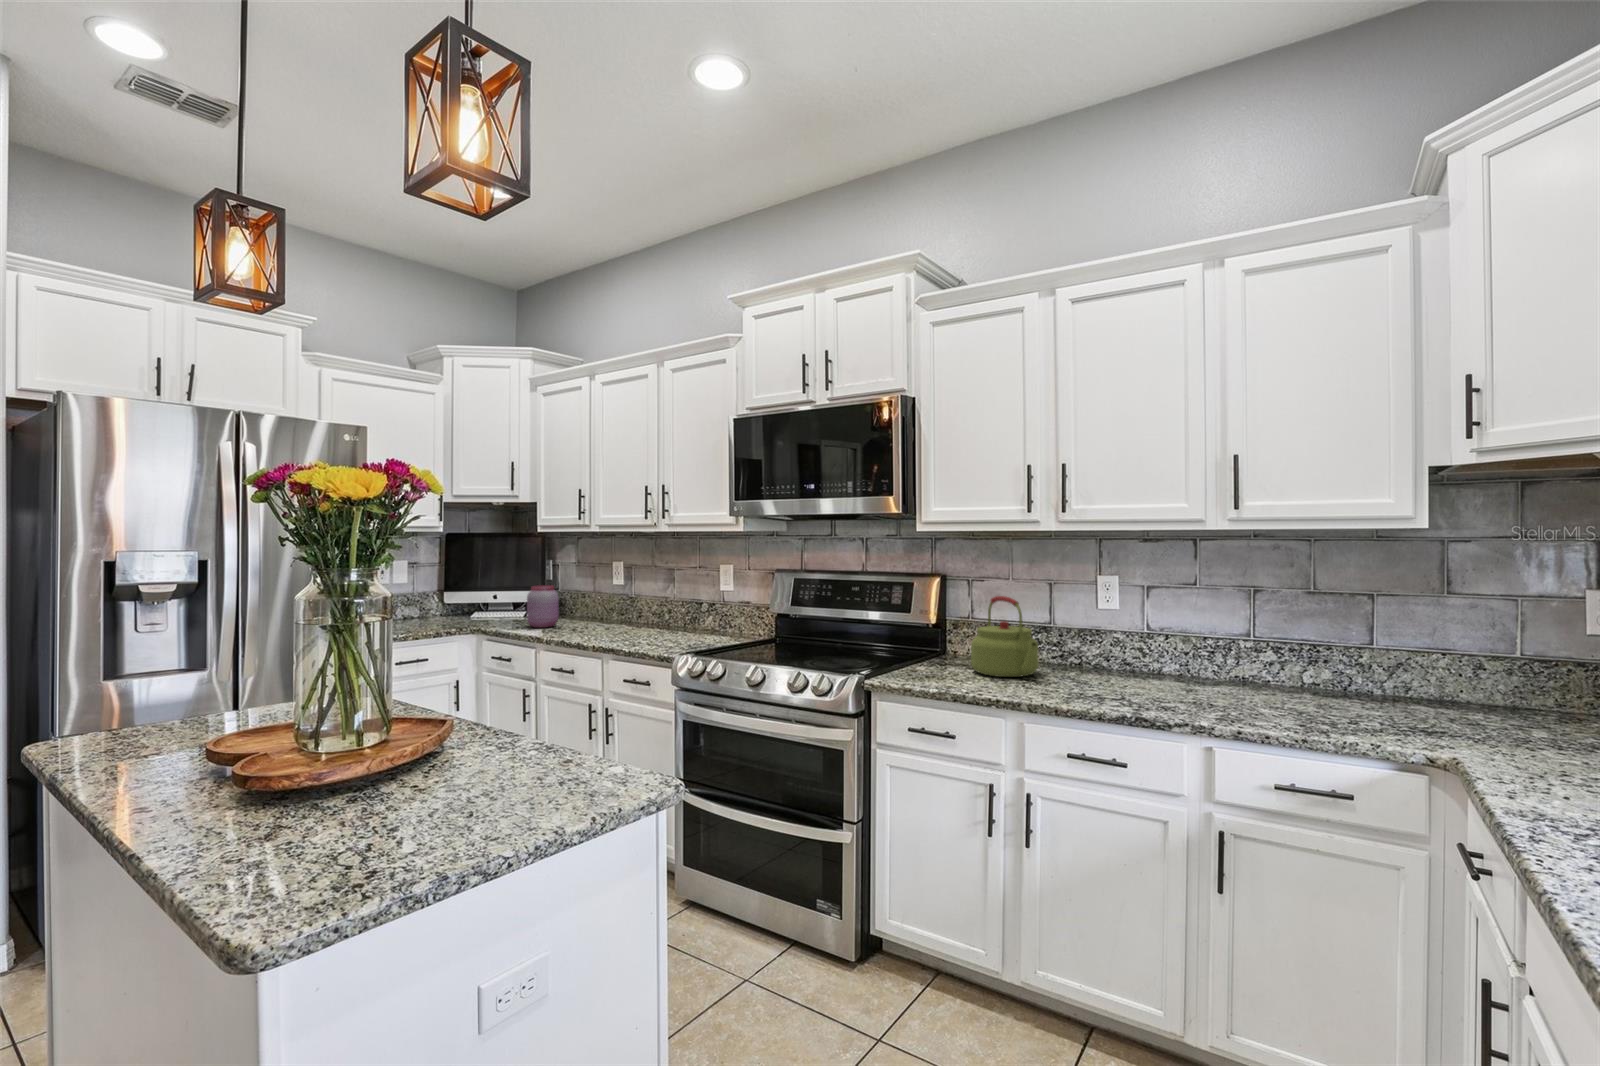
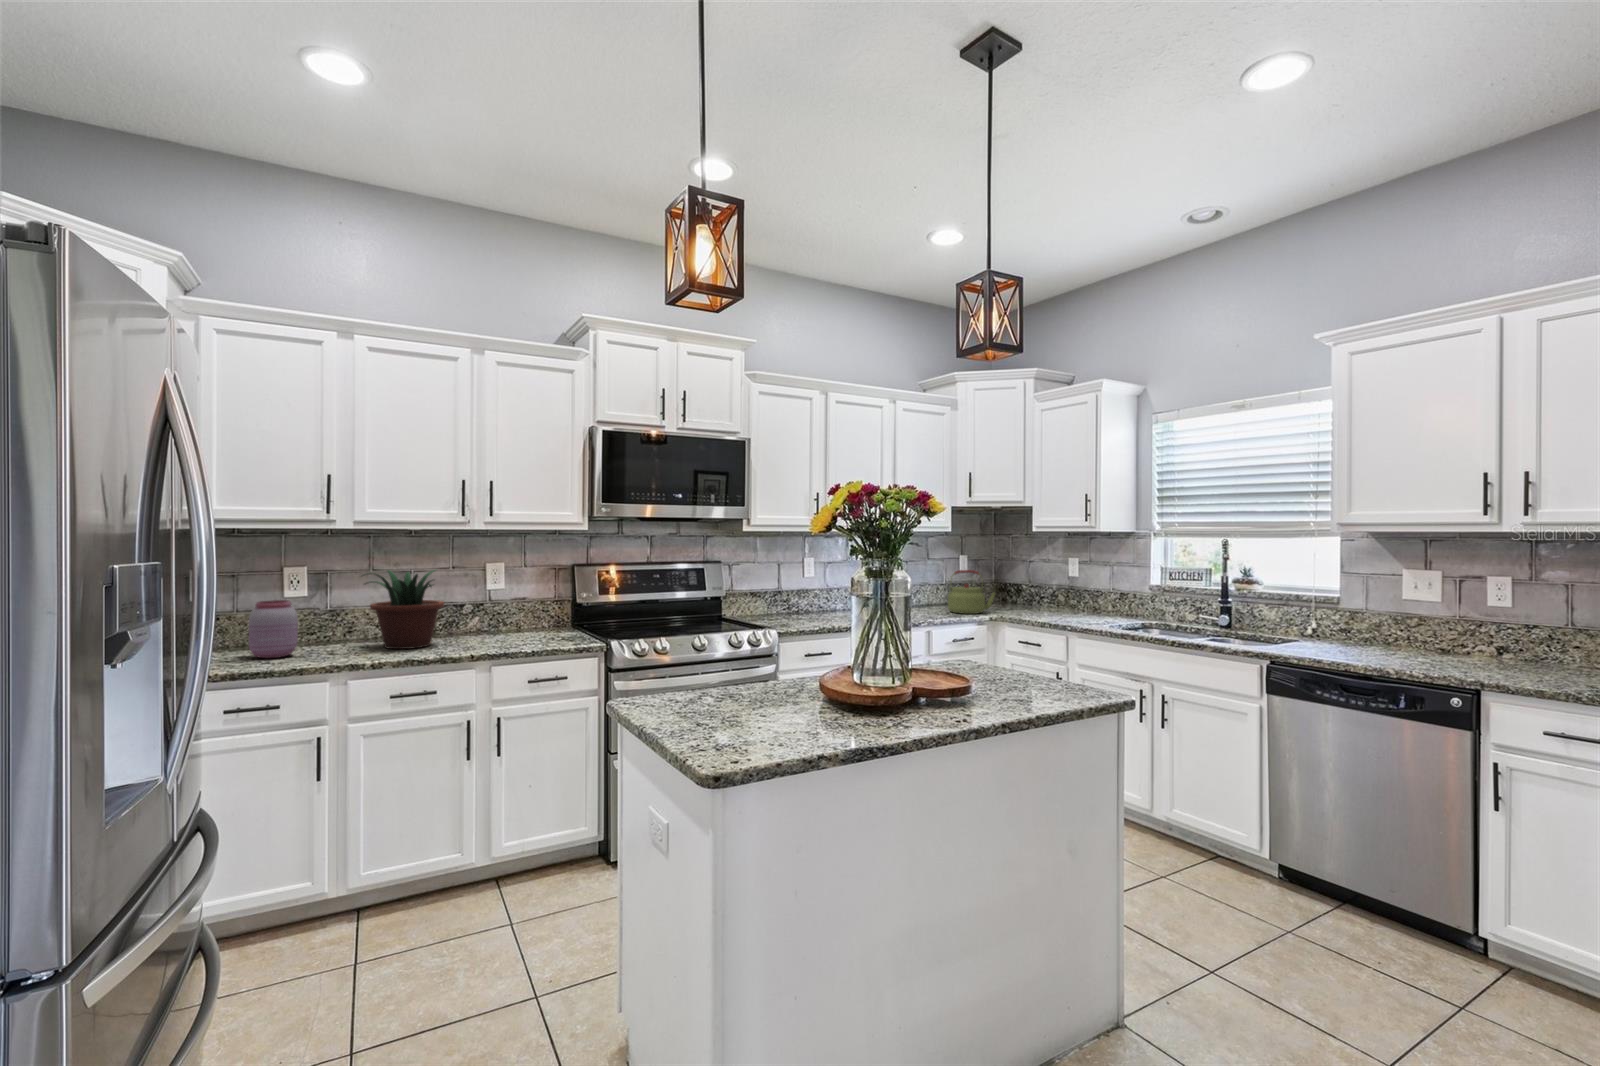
potted plant: none [571,566,646,635] -> present [362,570,444,649]
kettle: present [971,596,1039,677] -> present [948,570,995,614]

